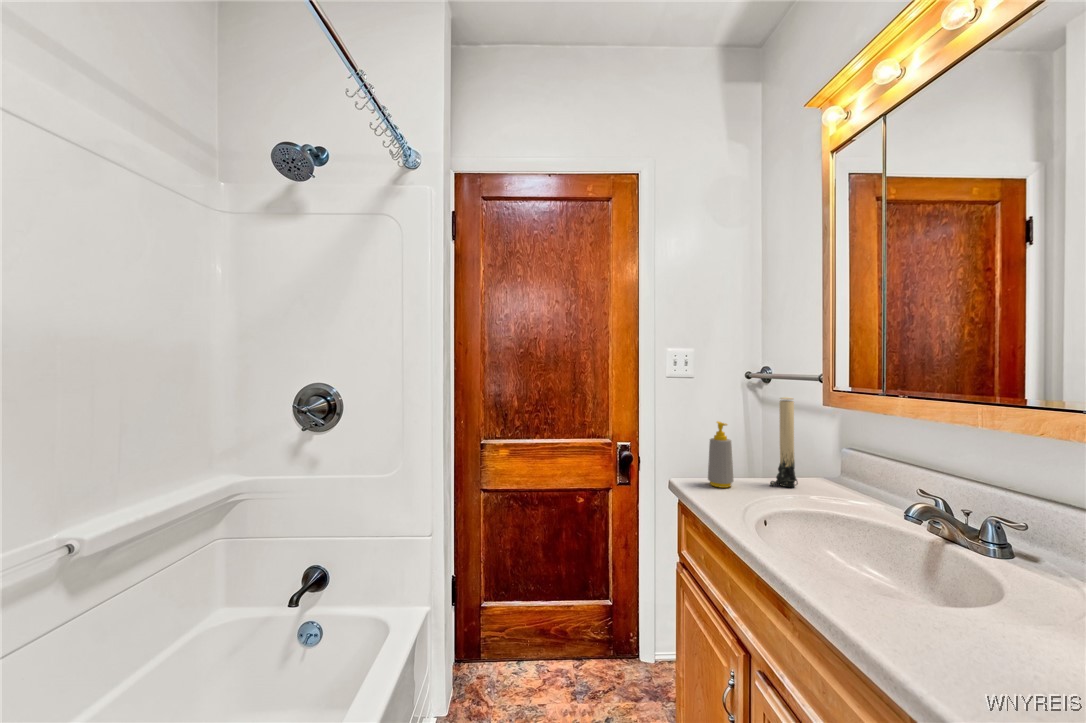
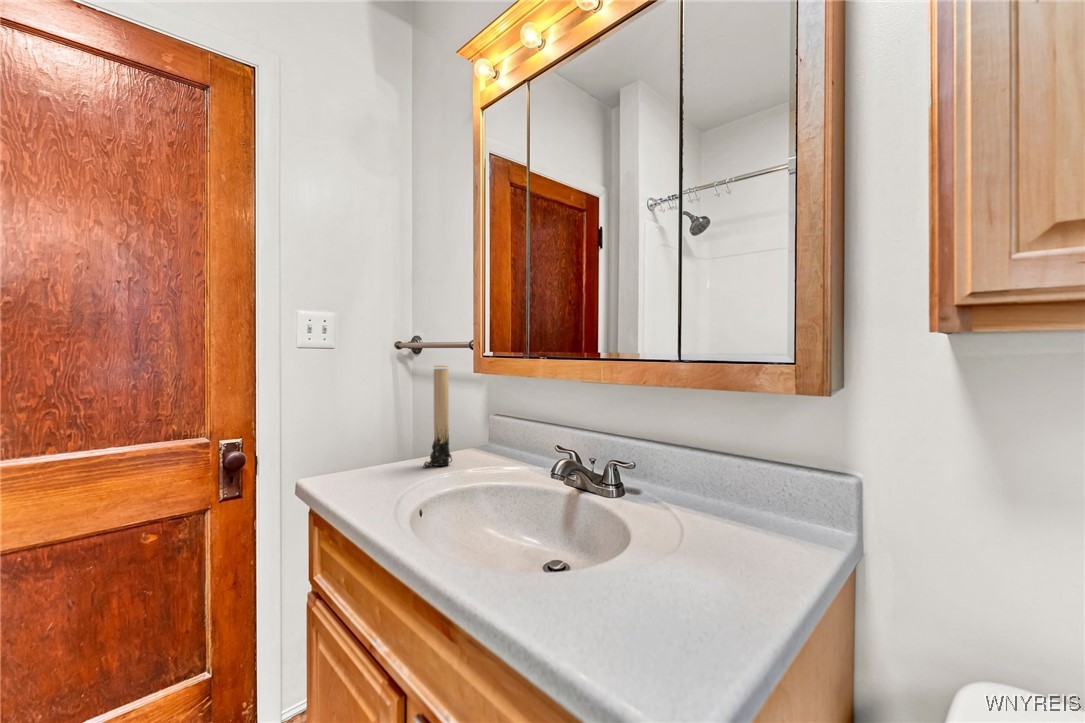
soap bottle: present [708,421,733,488] -> none [350,397,383,481]

